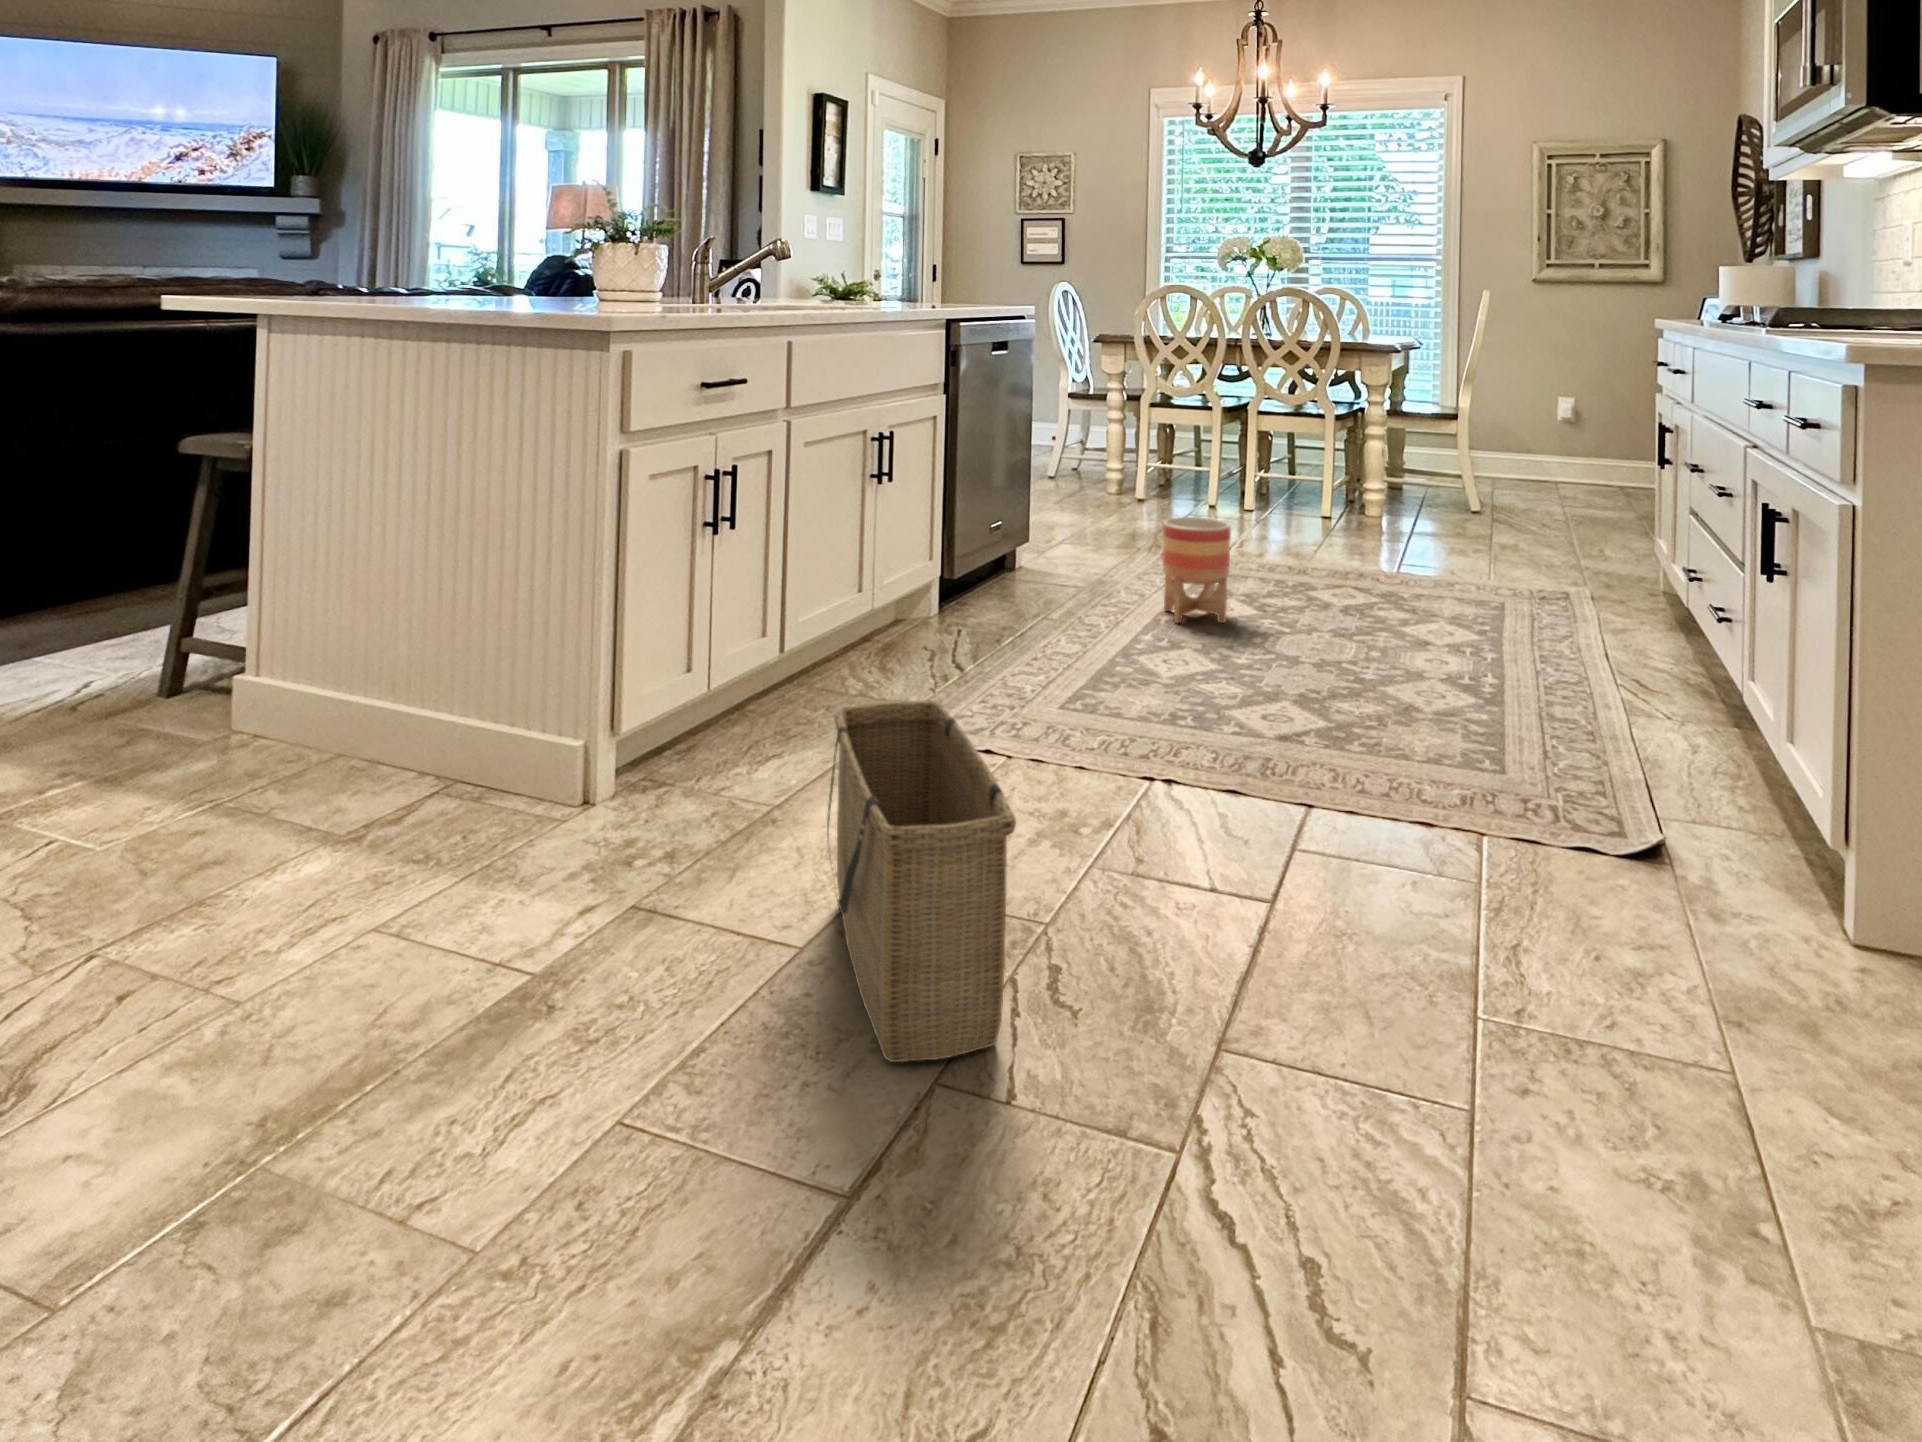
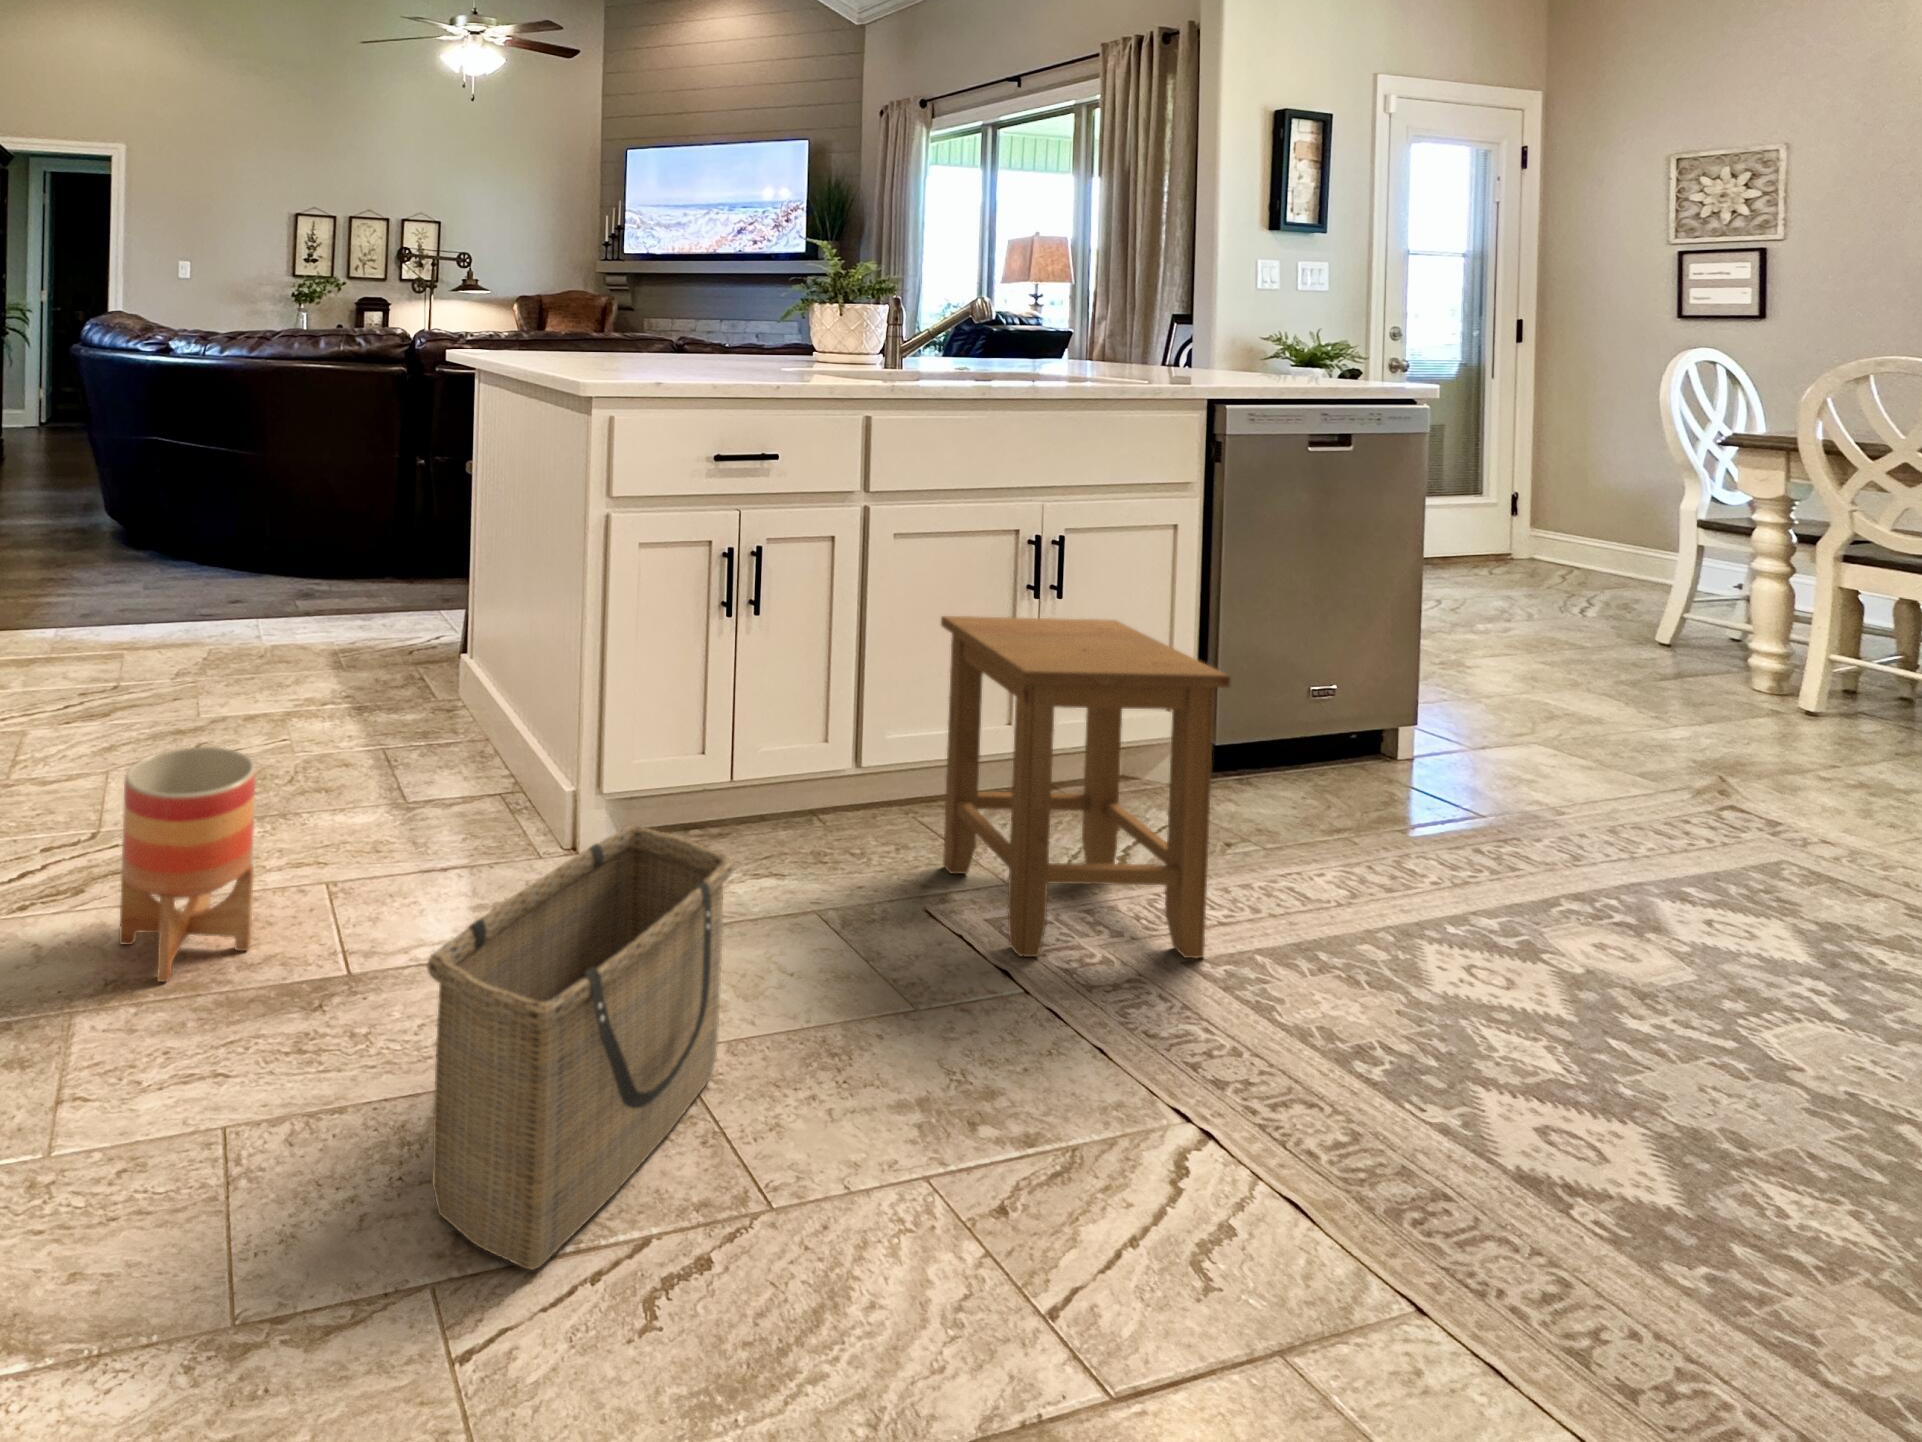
stool: none [873,485,1083,741] -> present [941,616,1230,958]
planter: present [1162,517,1231,623] -> present [119,747,256,982]

